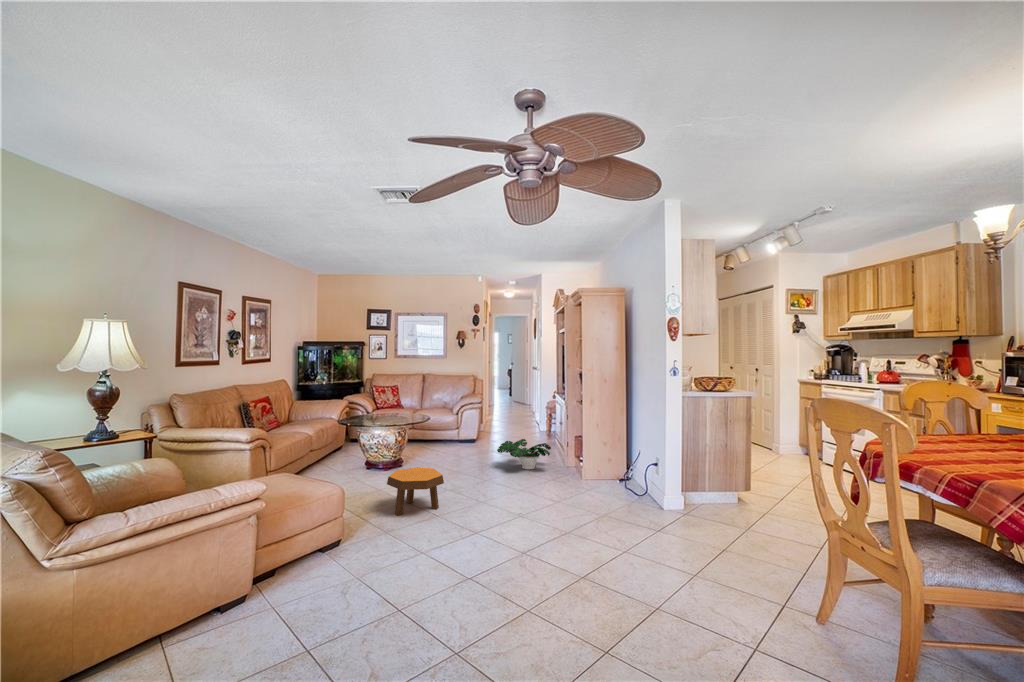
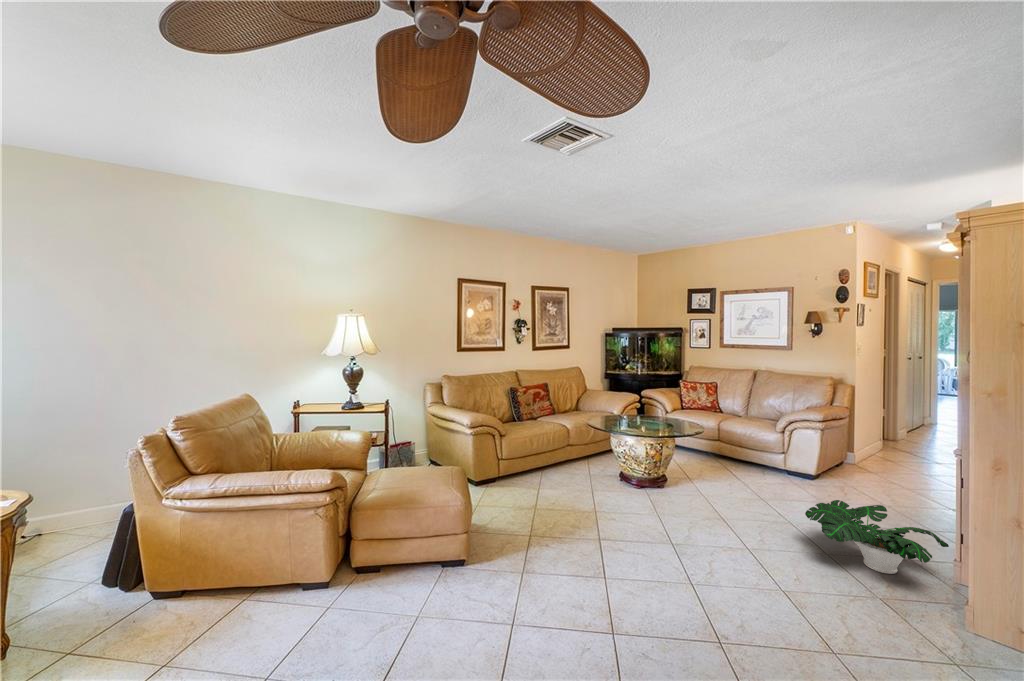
footstool: present [387,467,444,515] -> none [551,501,632,583]

